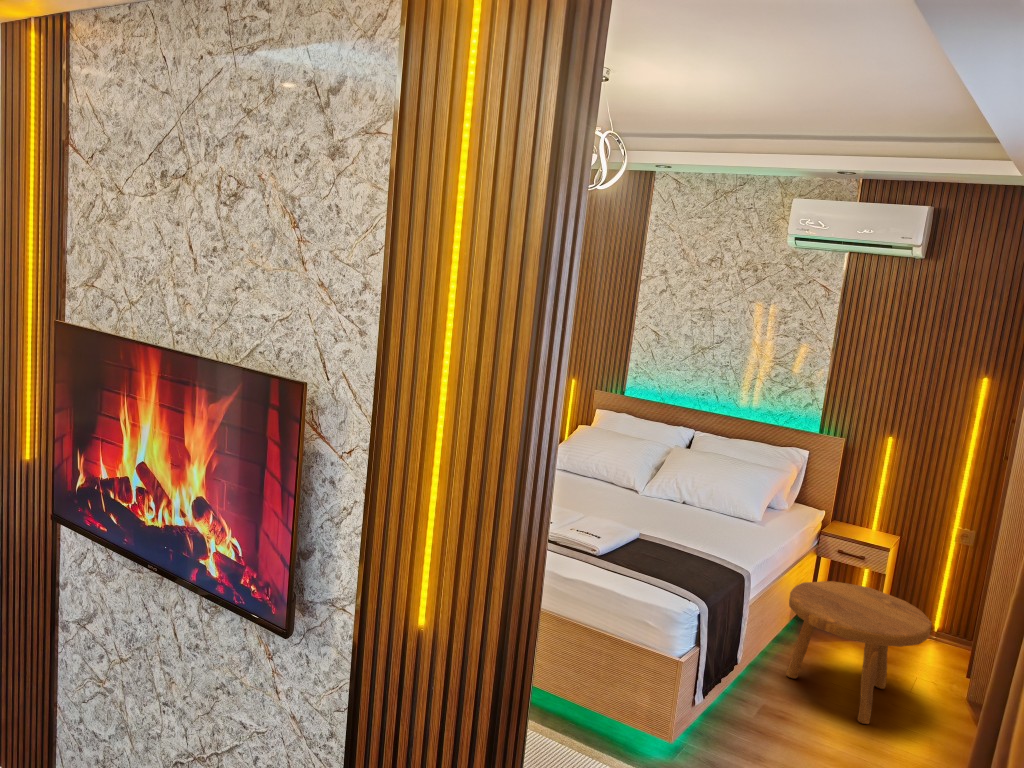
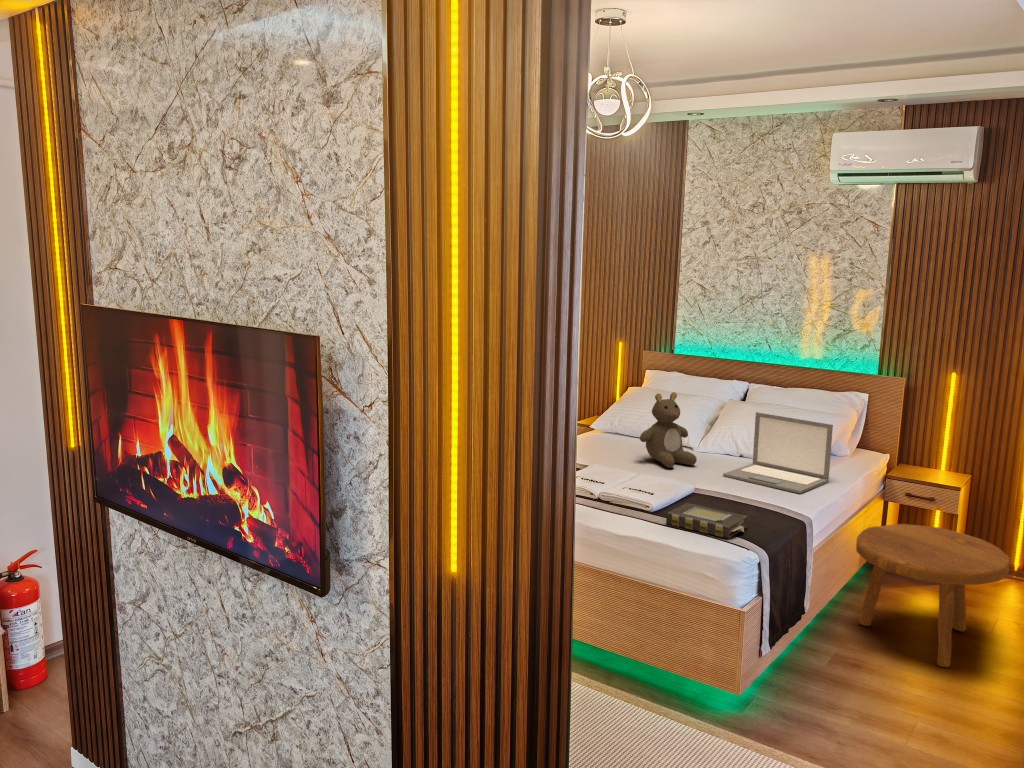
teddy bear: none [589,437,642,511] -> present [640,392,697,468]
laptop: none [667,463,775,546] -> present [723,412,833,494]
book: none [612,550,690,589] -> present [666,503,748,538]

